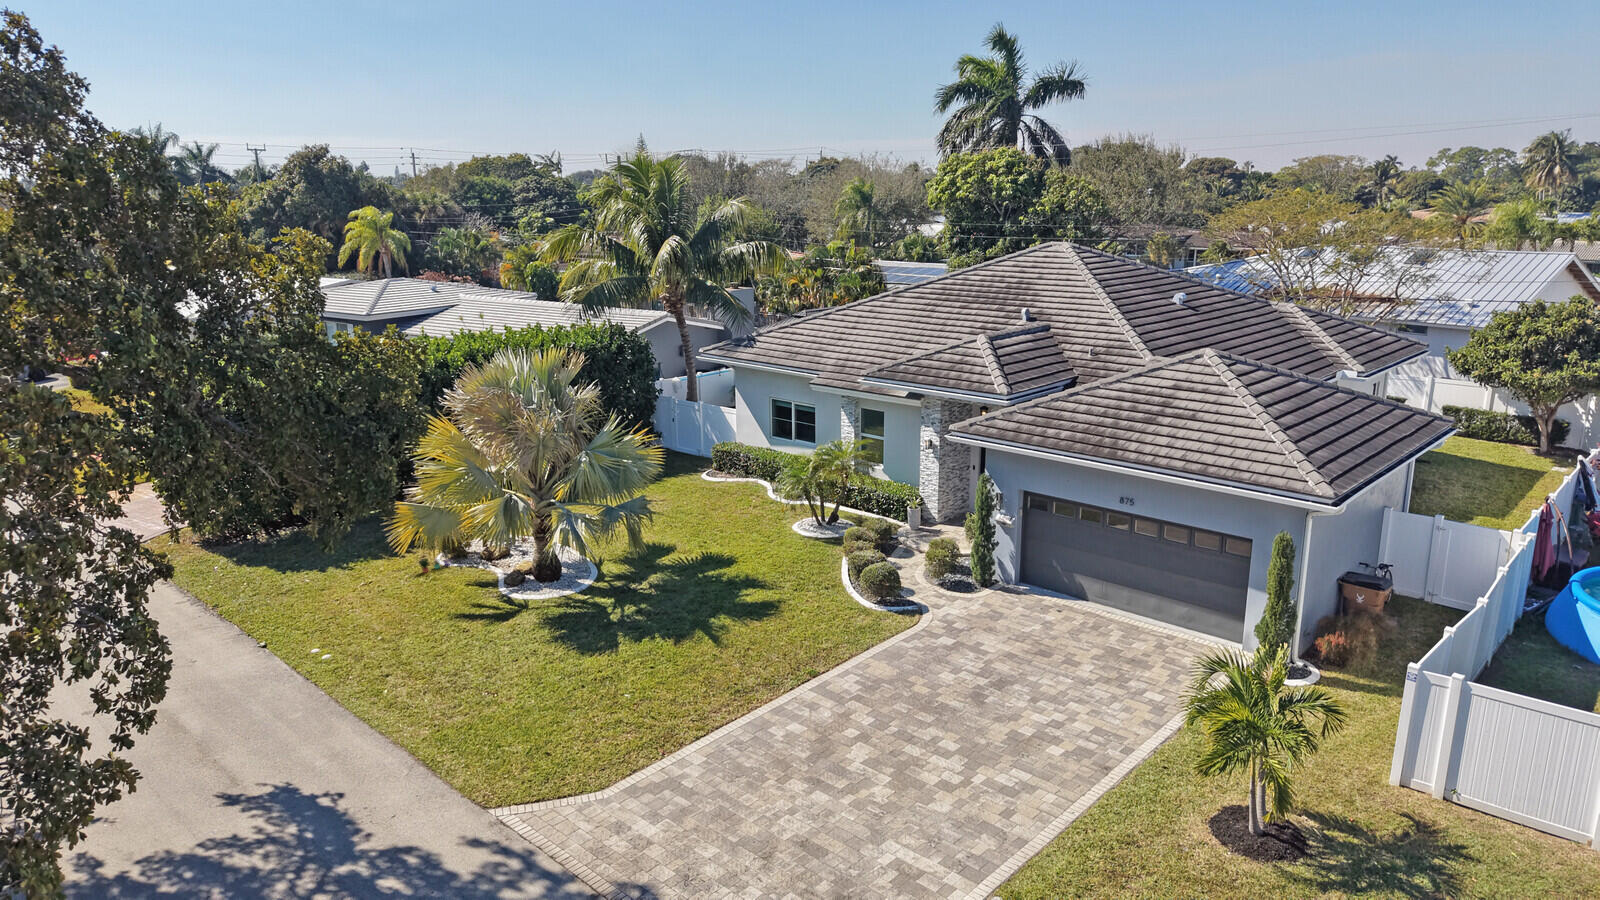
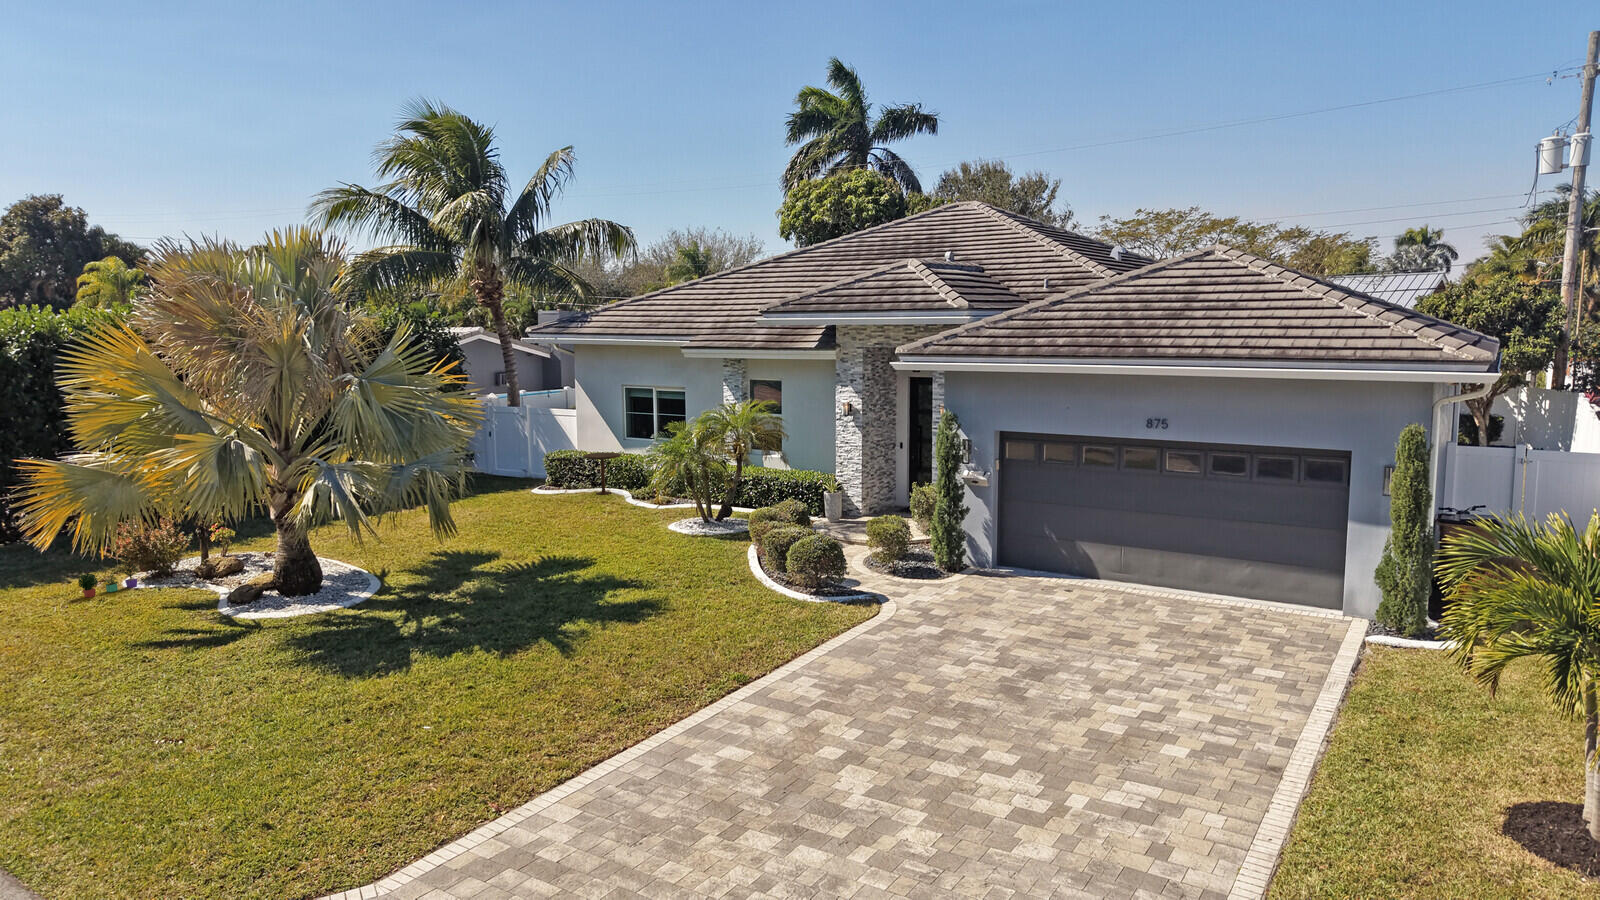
pedestal table: none [736,451,764,485] -> present [583,452,621,495]

